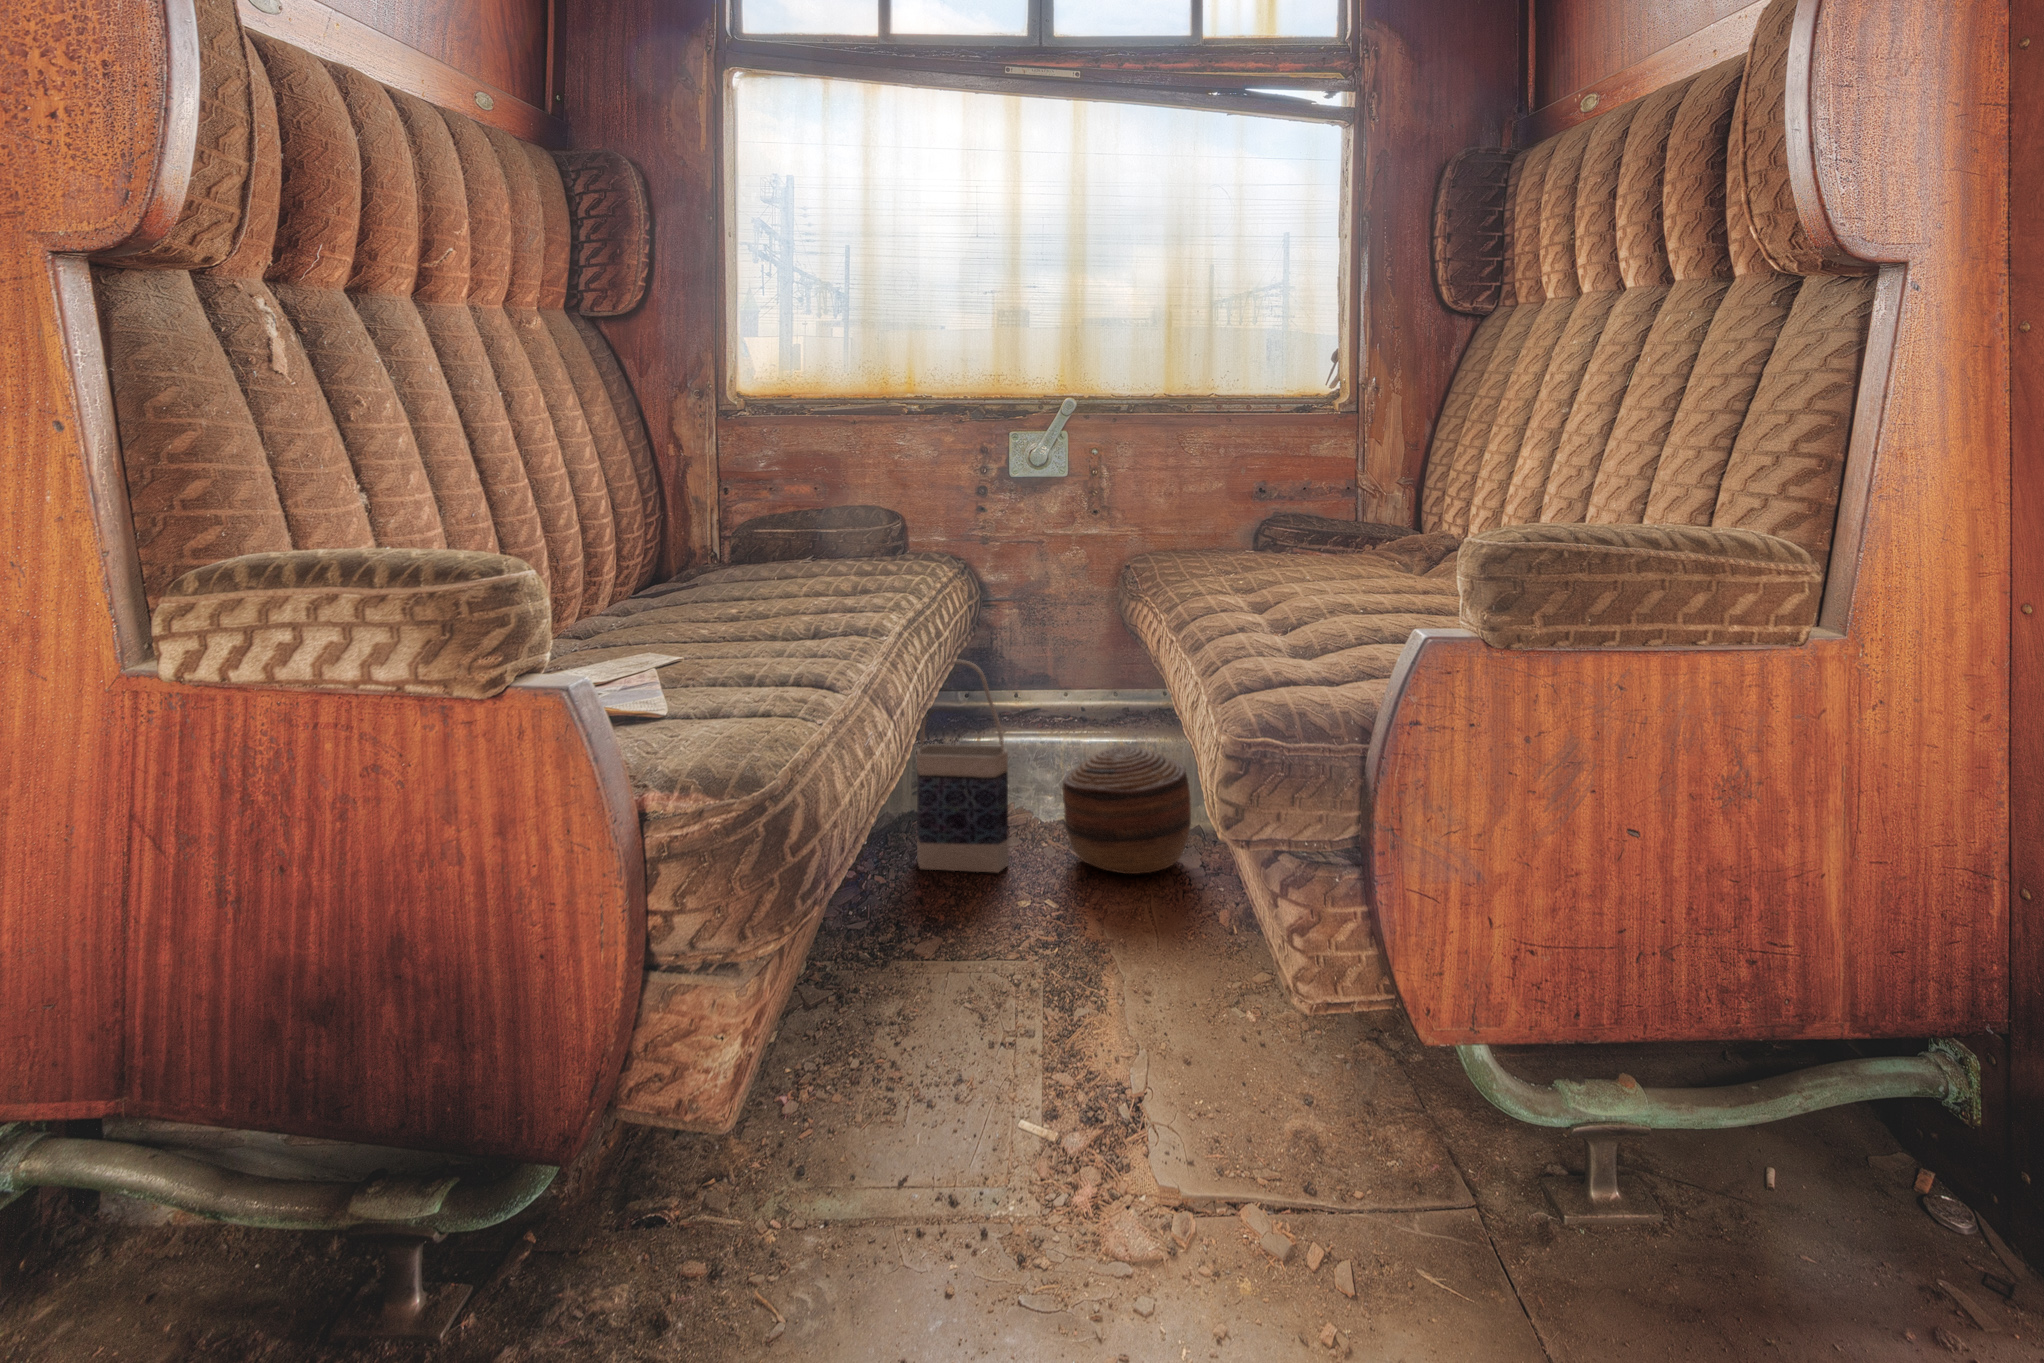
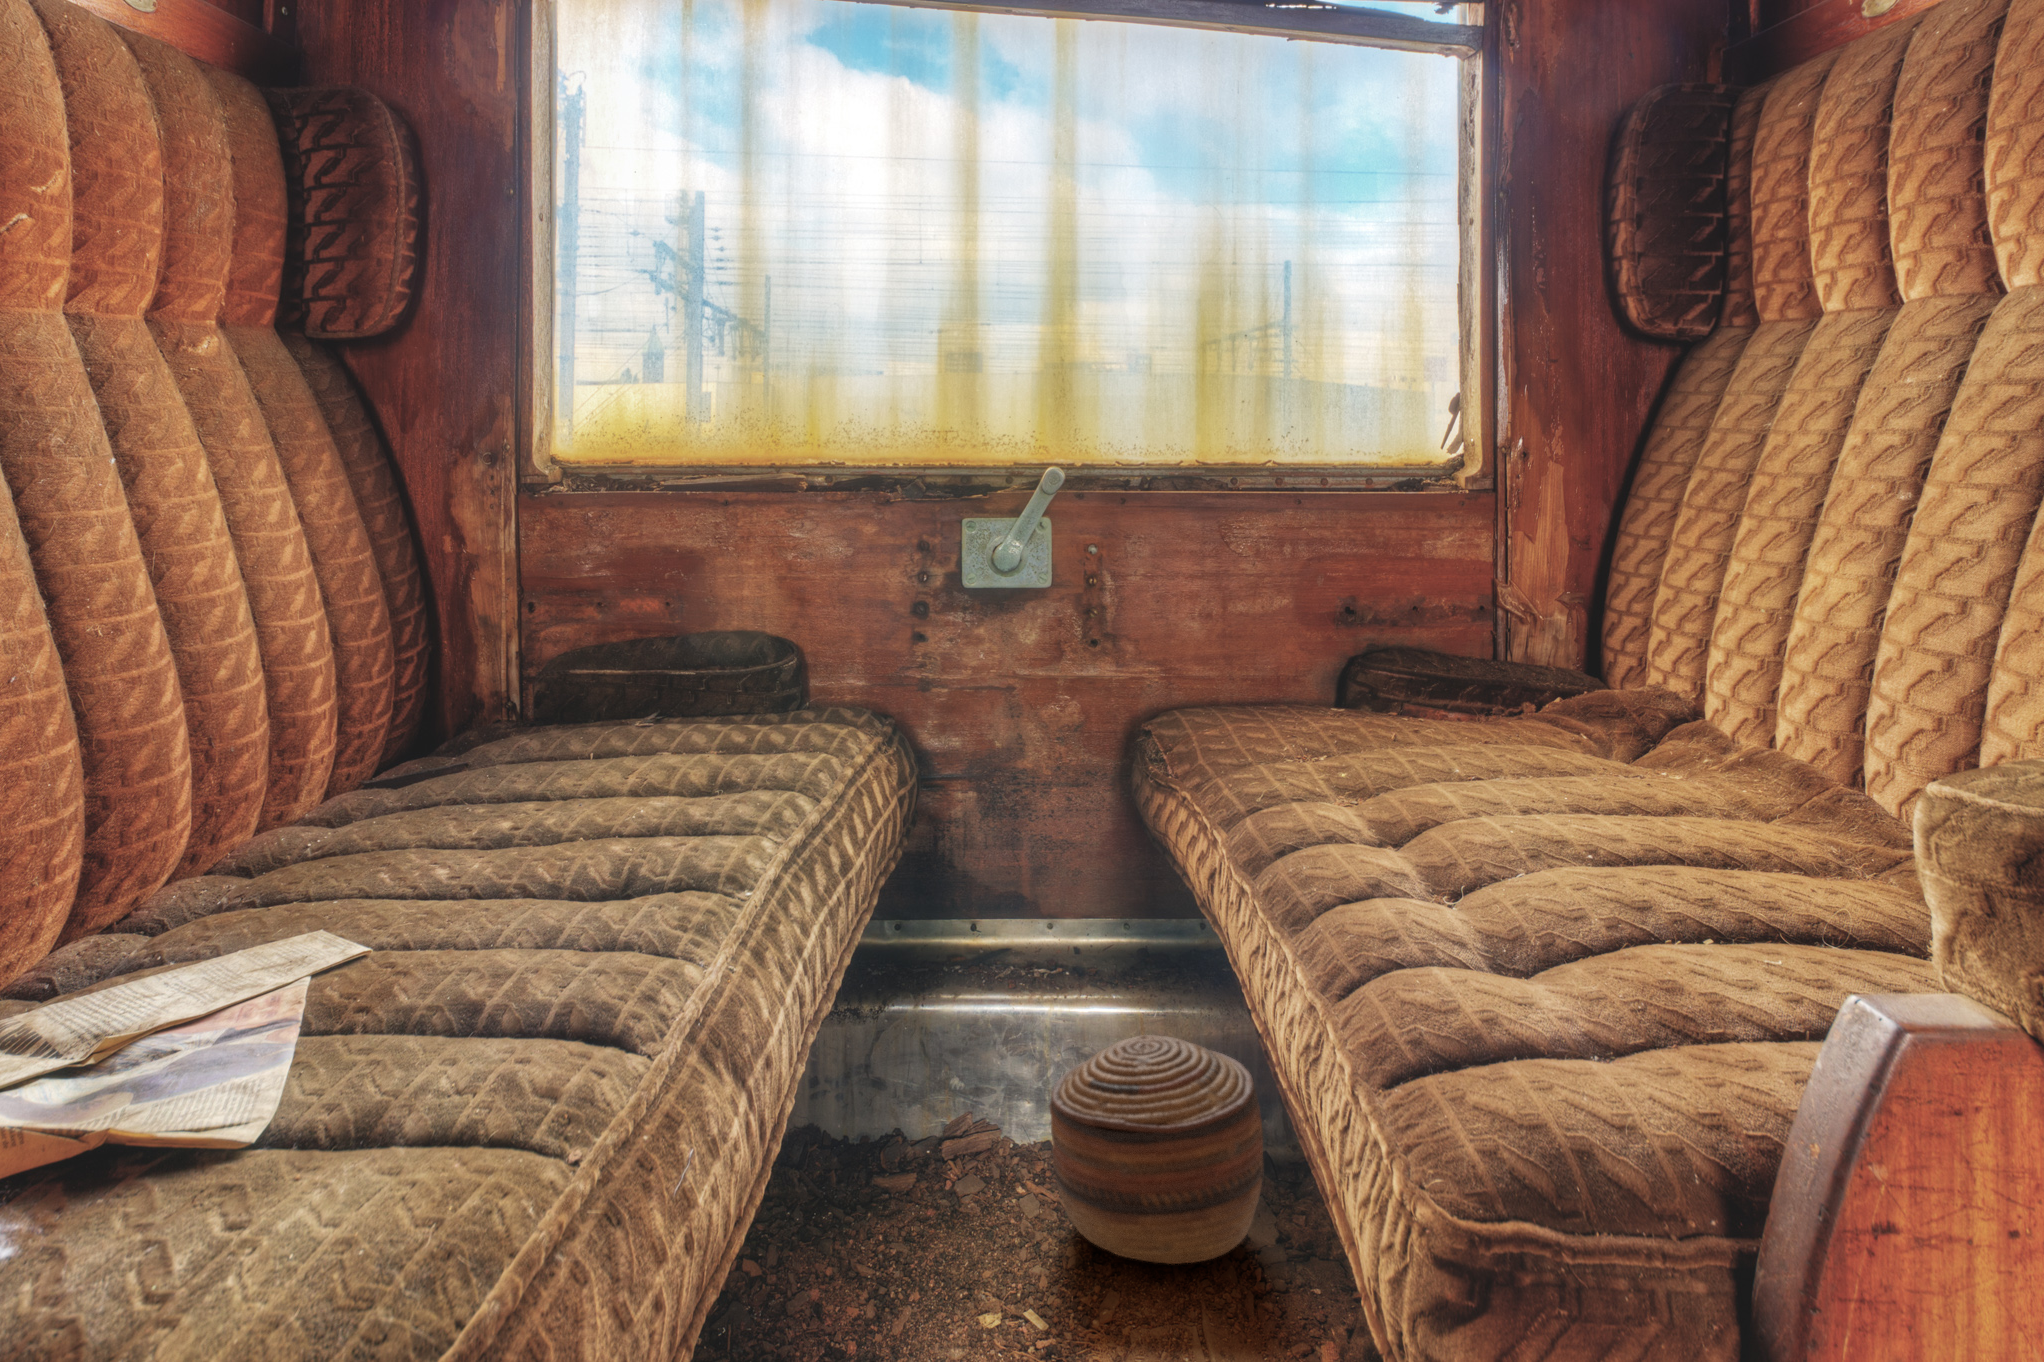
bag: present [917,660,1009,872] -> none [808,895,960,1260]

